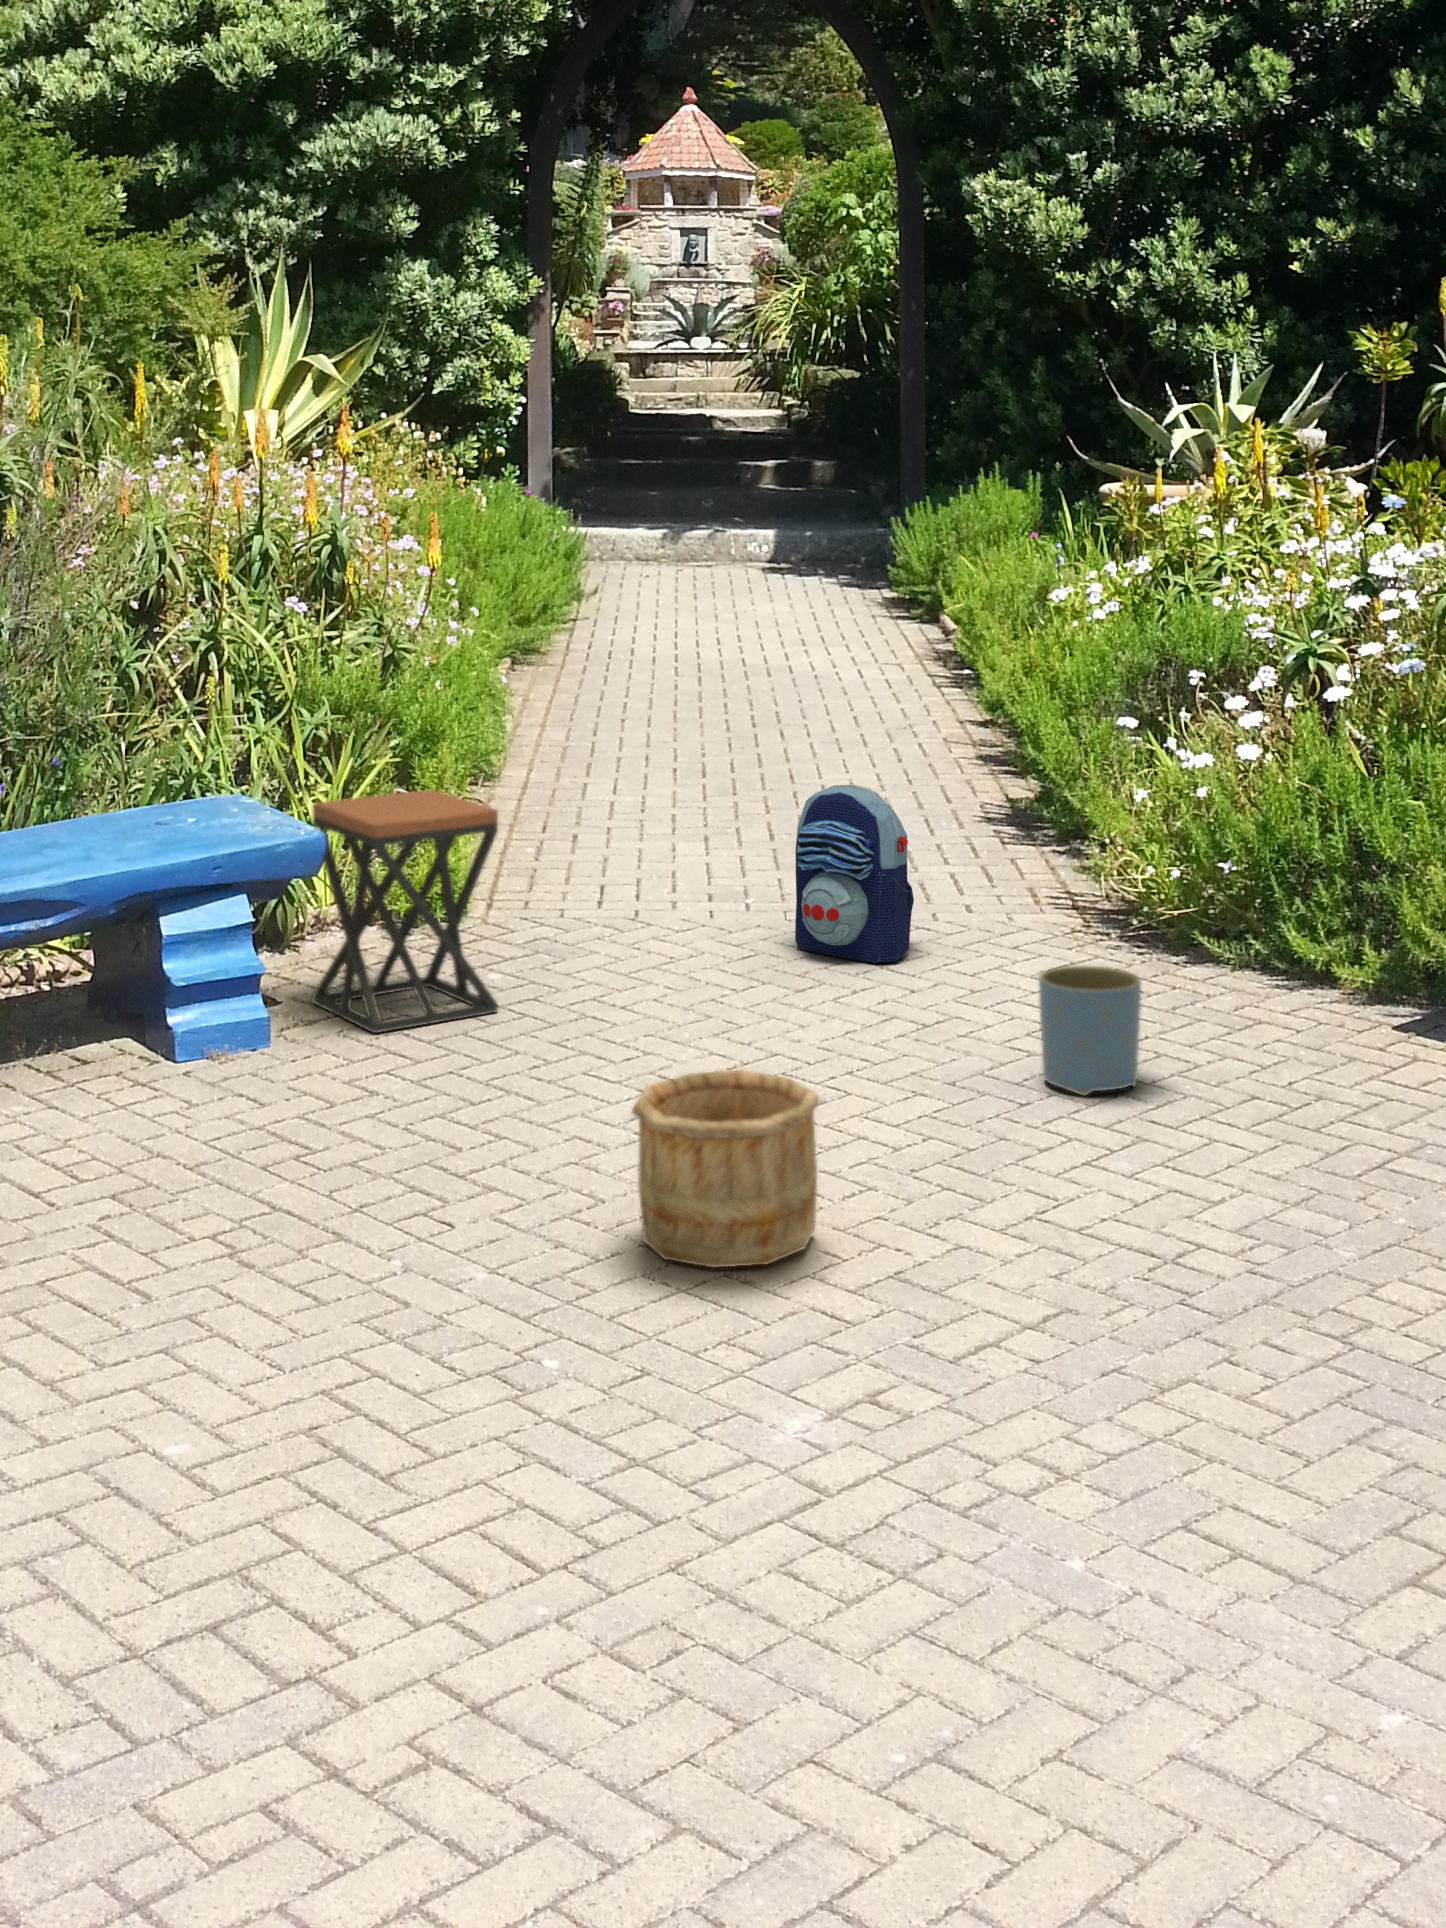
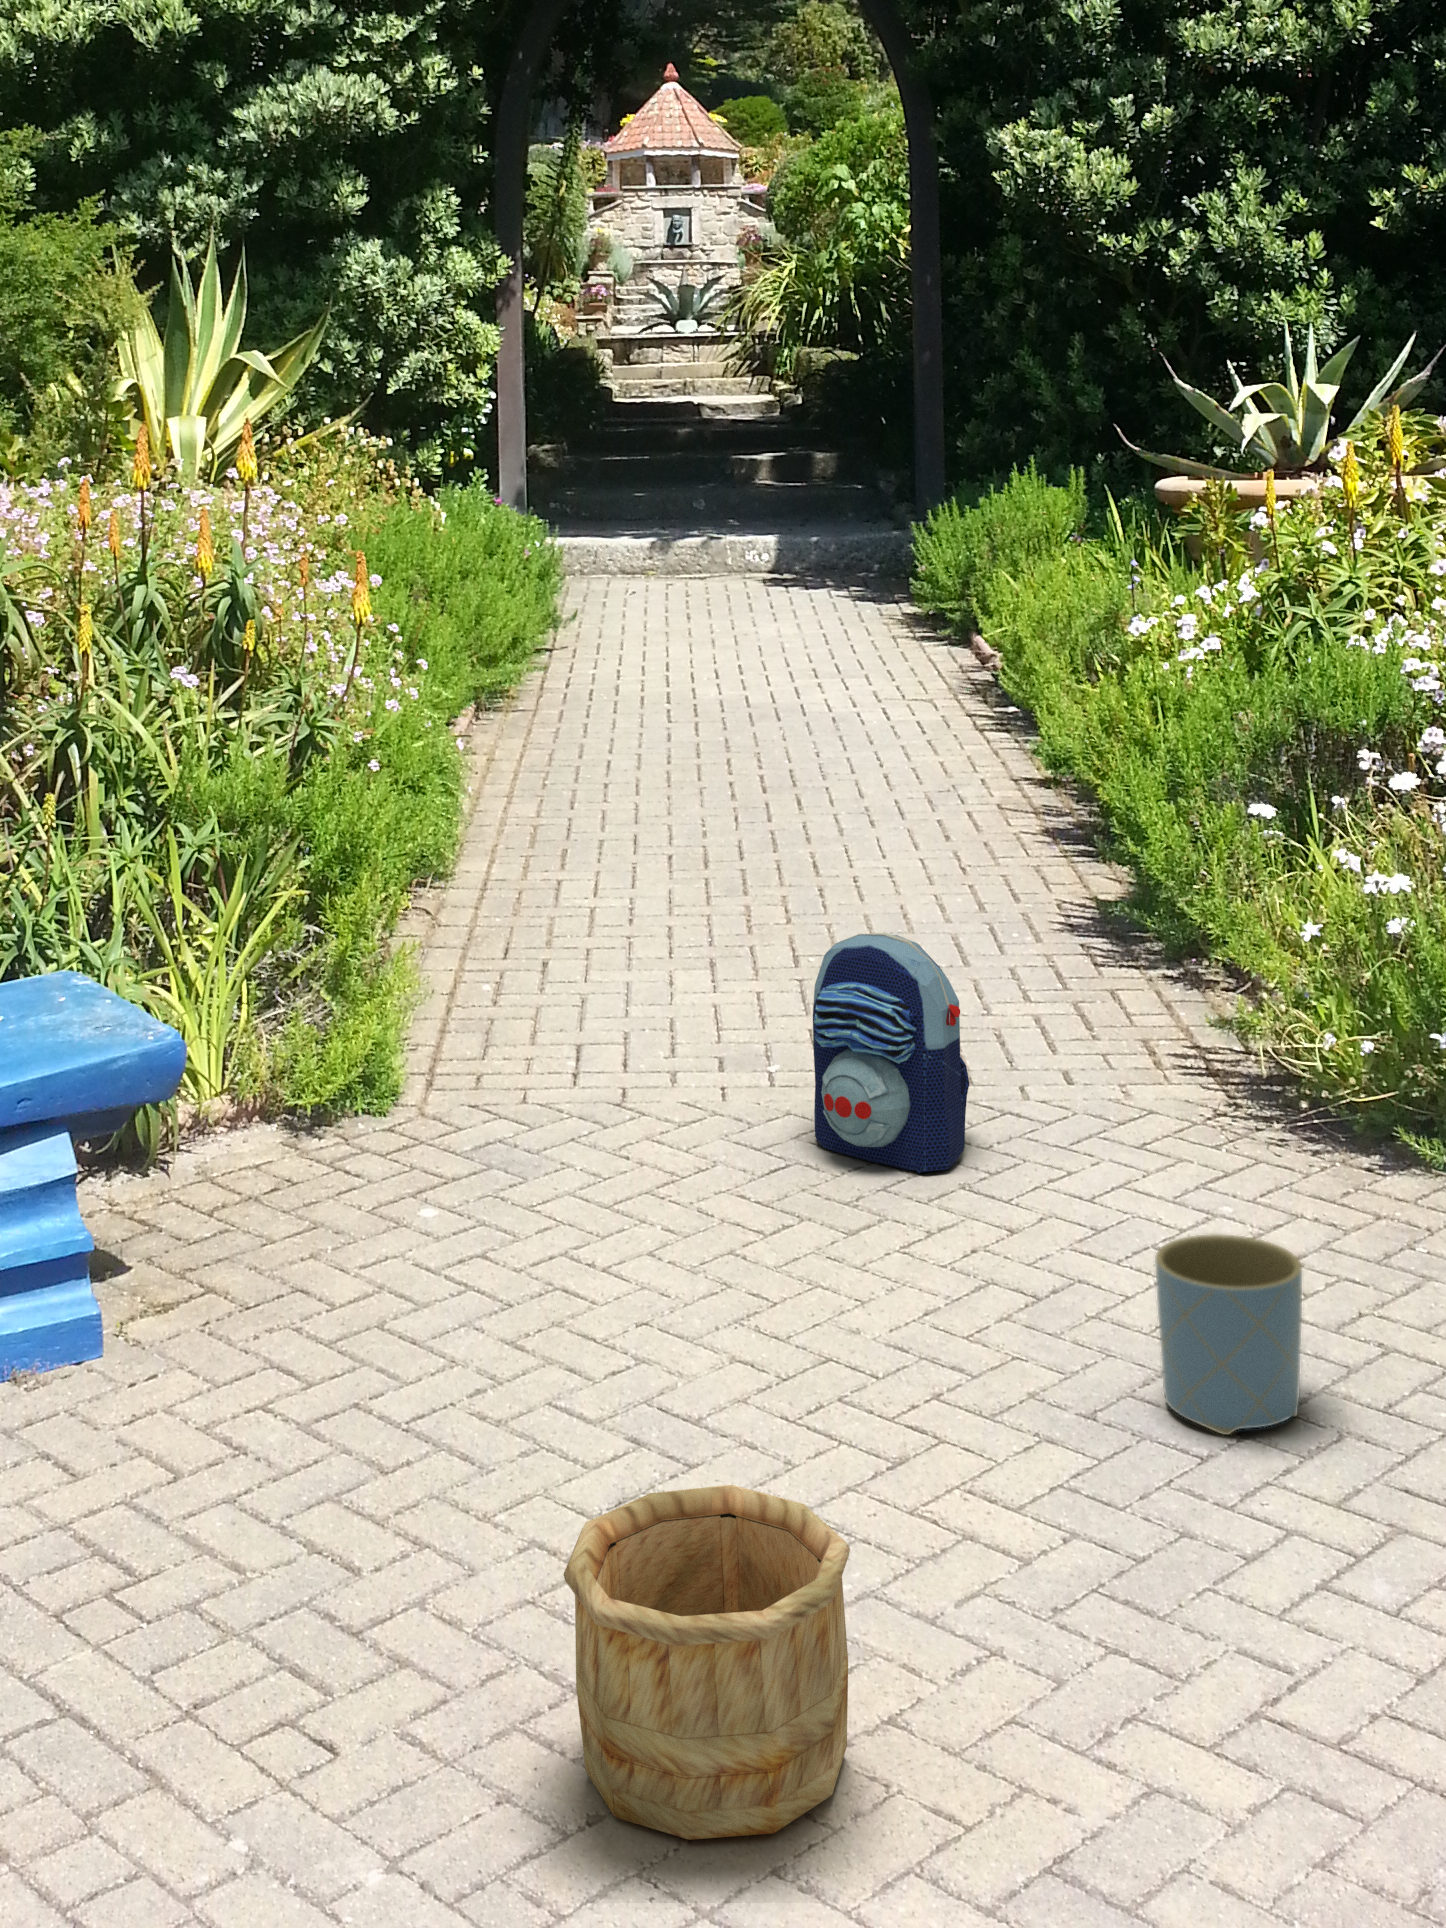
stool: present [312,790,498,1033] -> none [168,959,417,1310]

